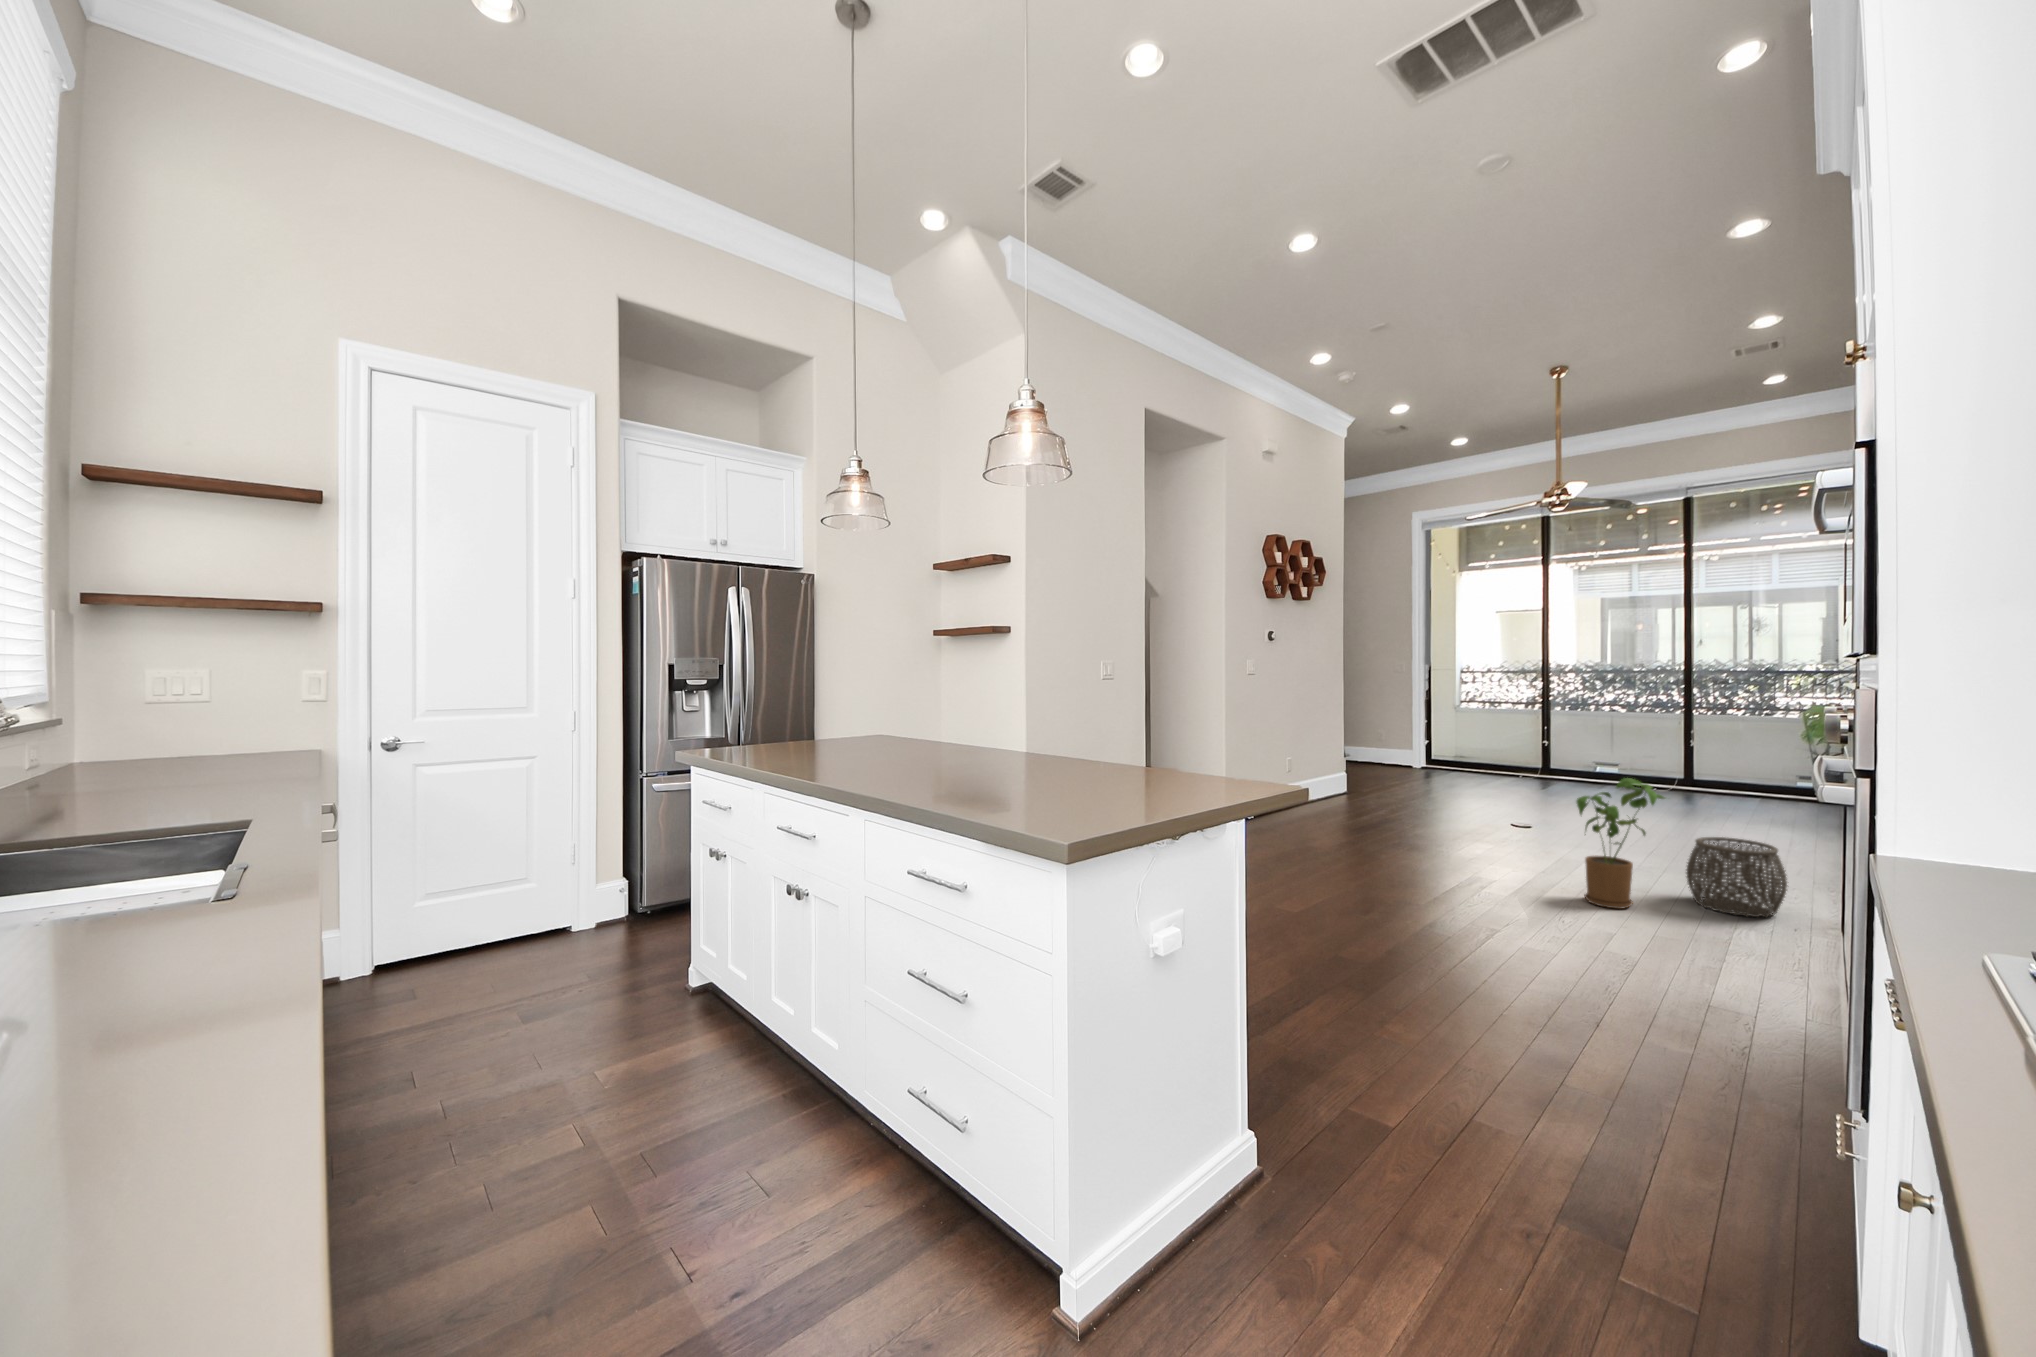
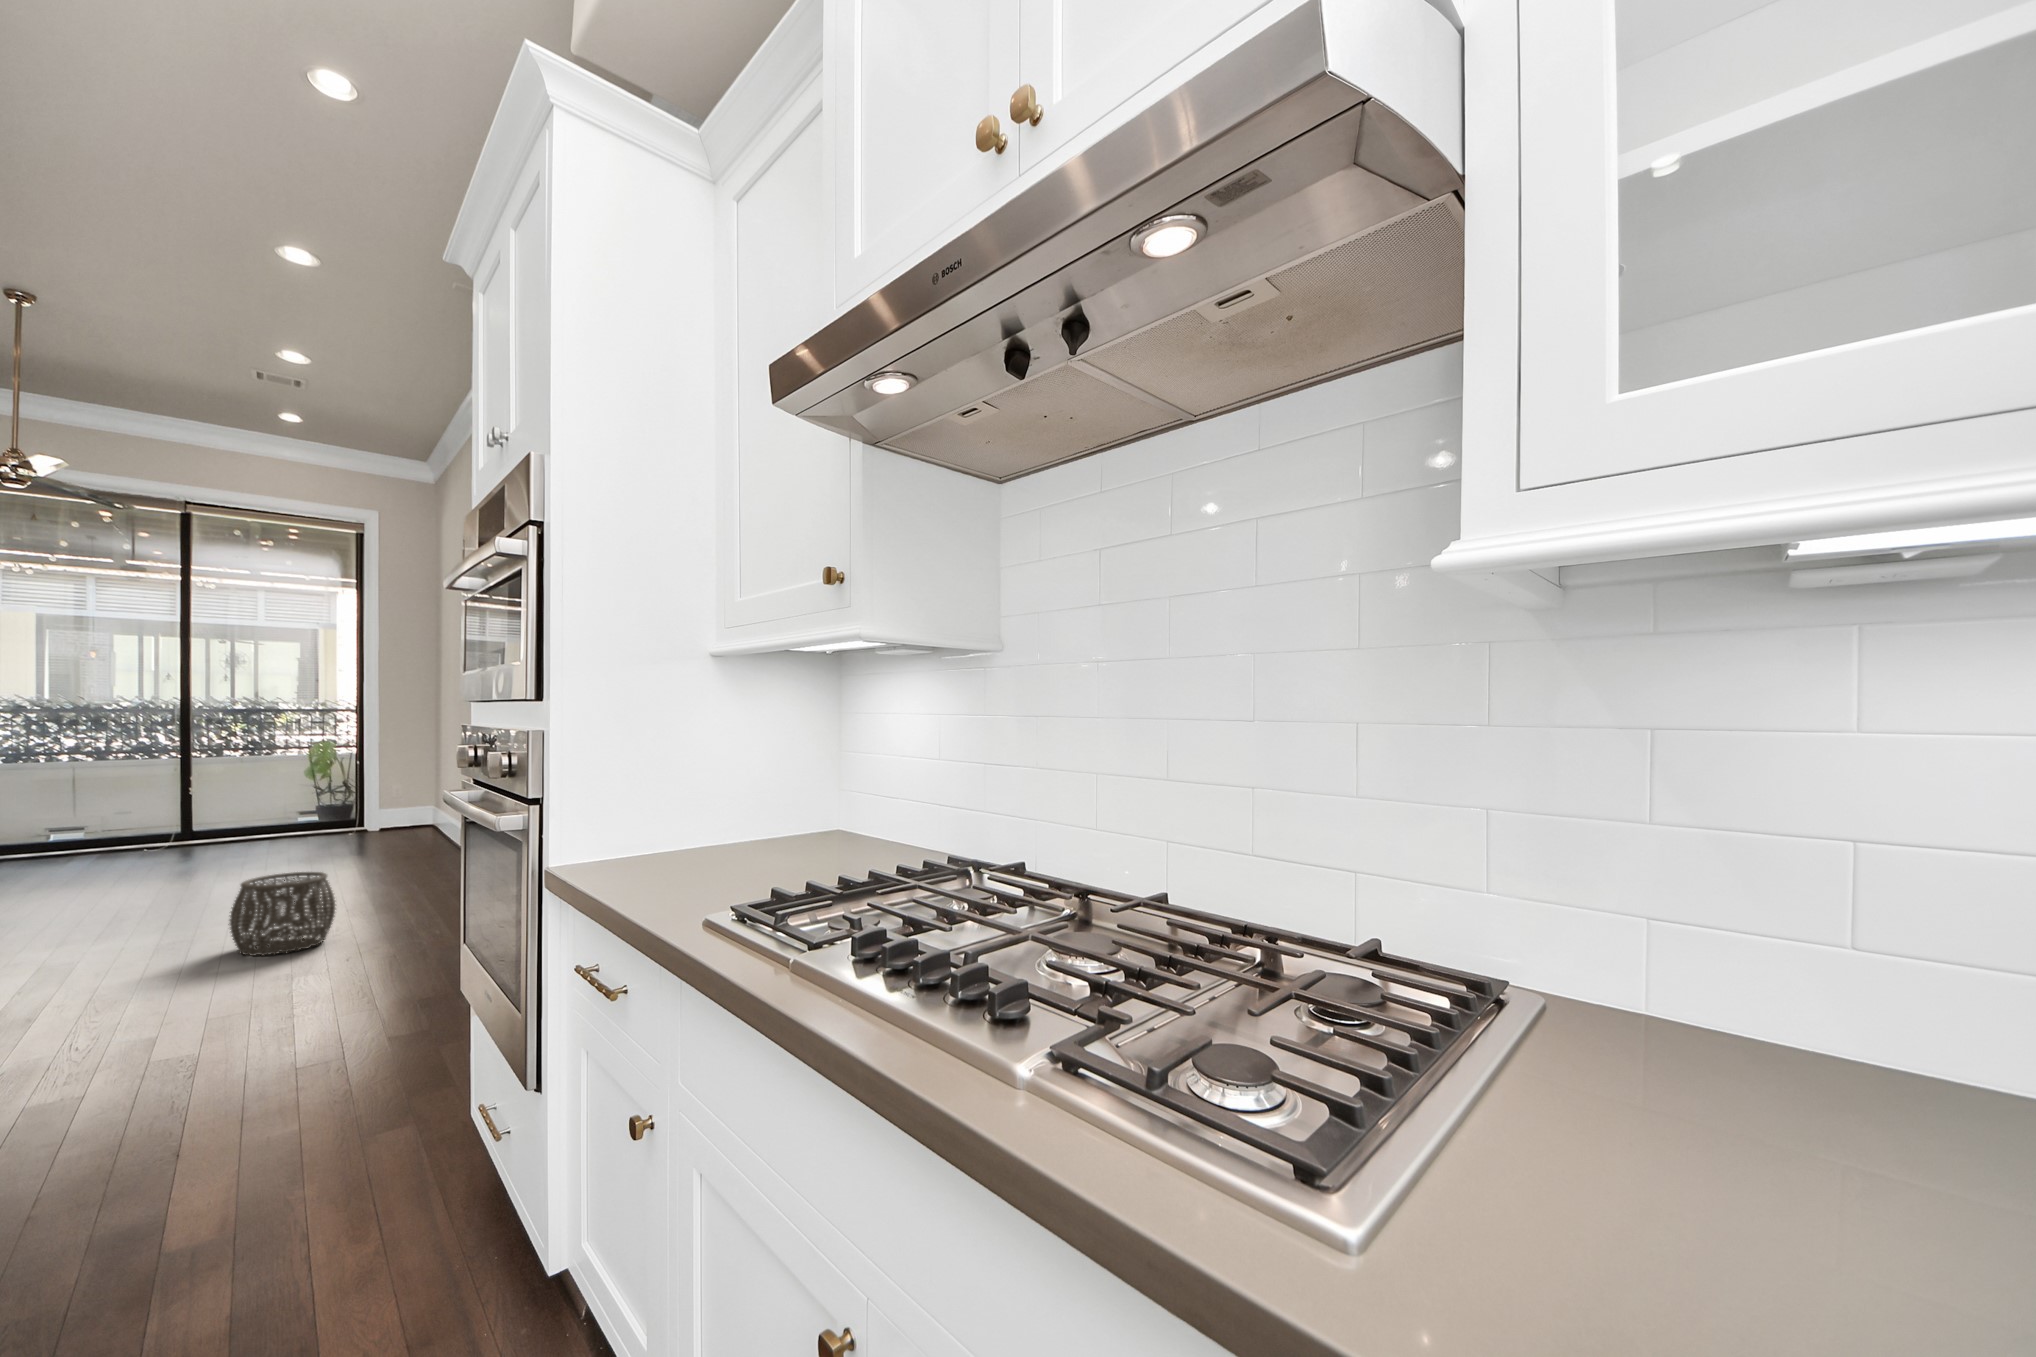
house plant: present [1577,778,1665,909] -> none [83,826,217,996]

